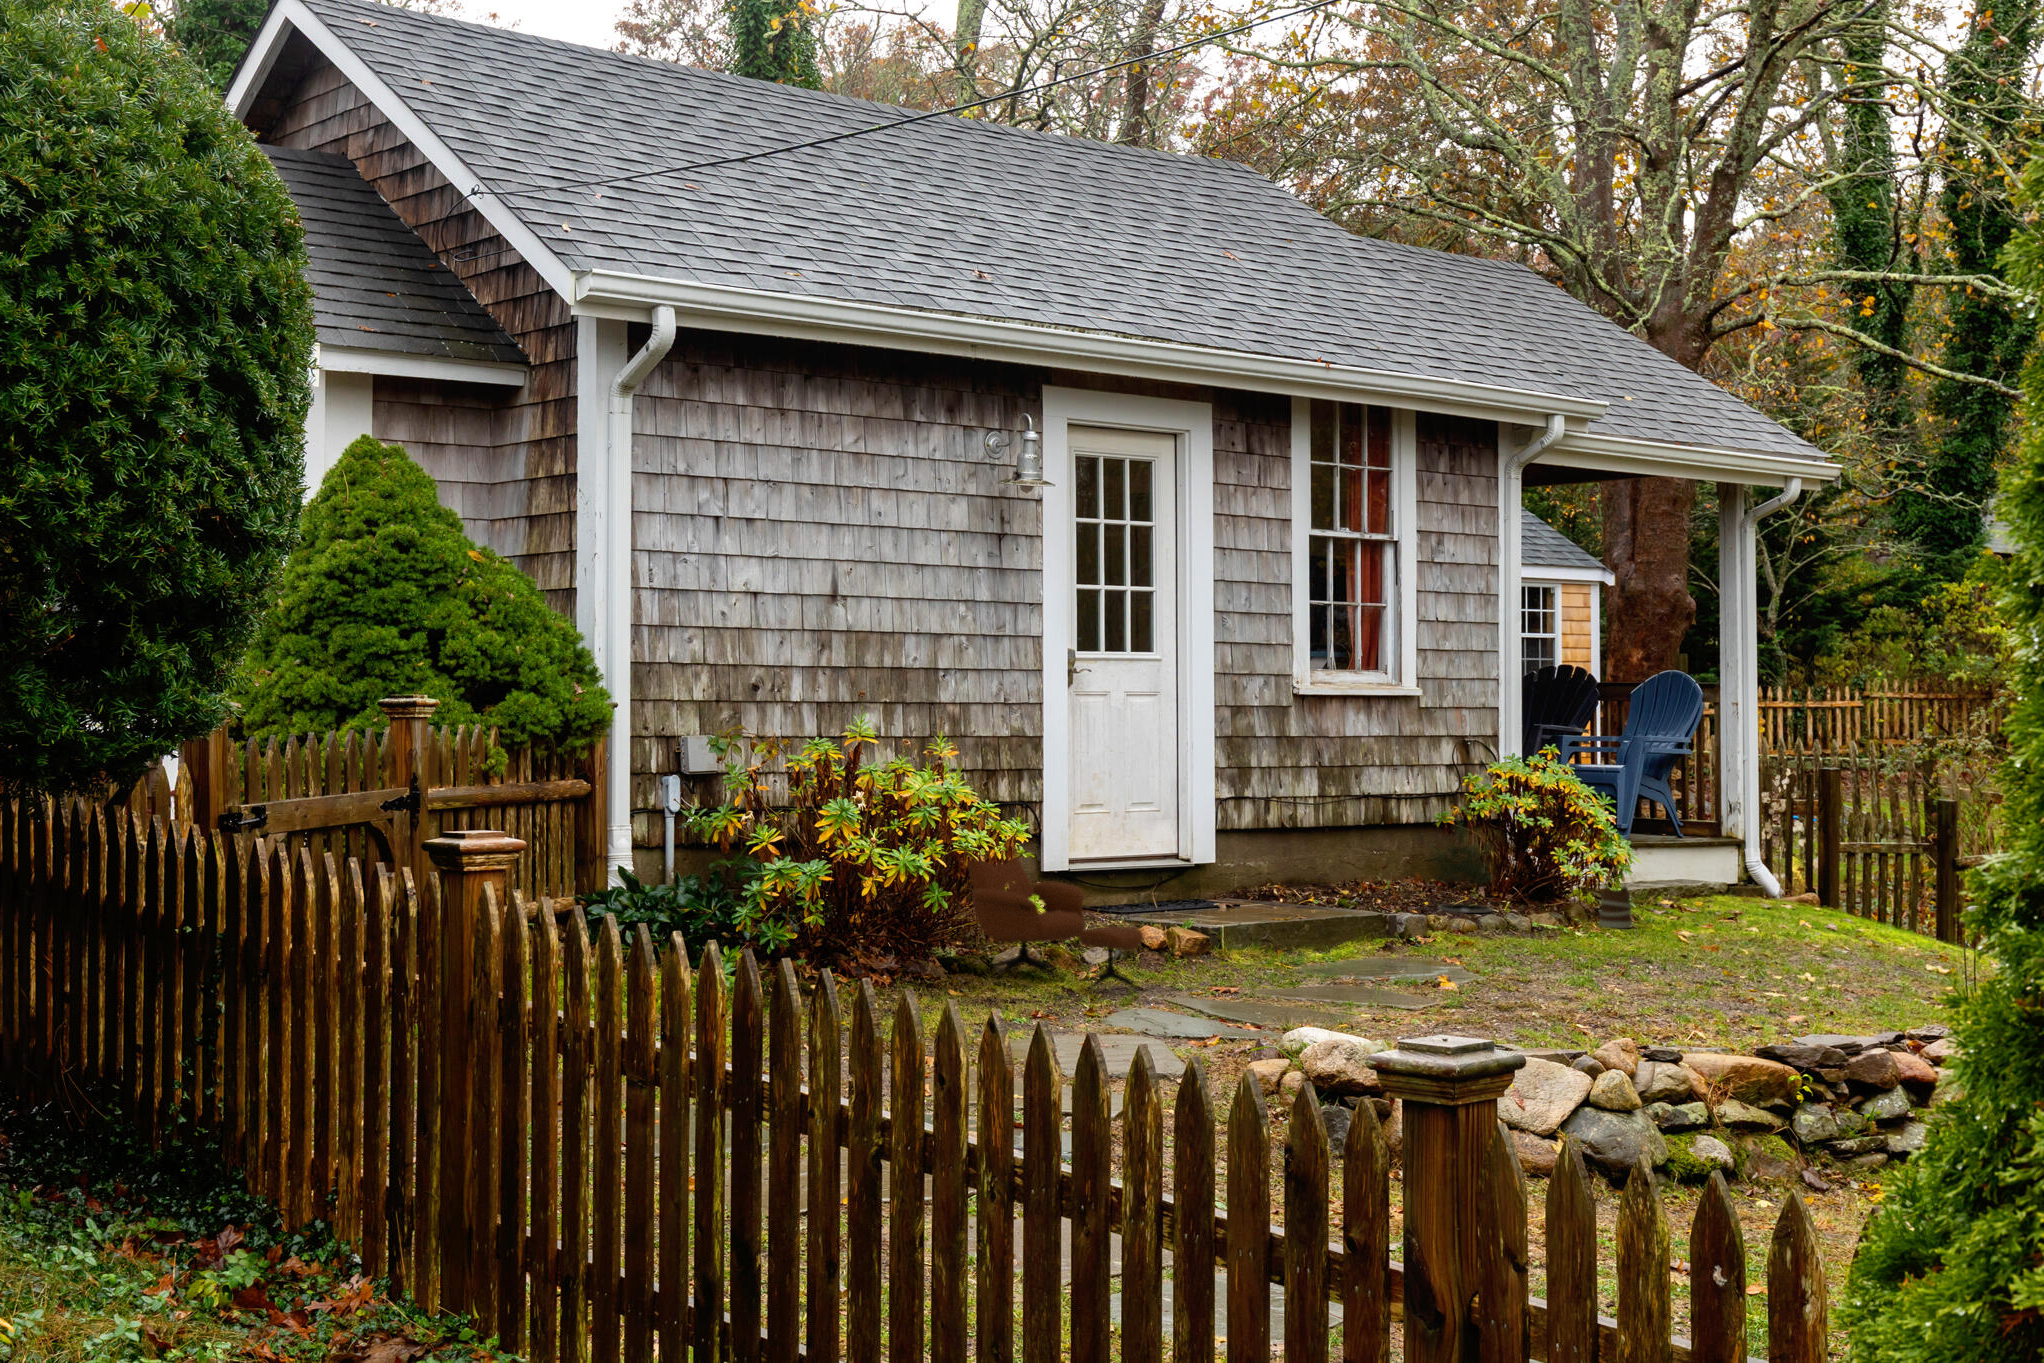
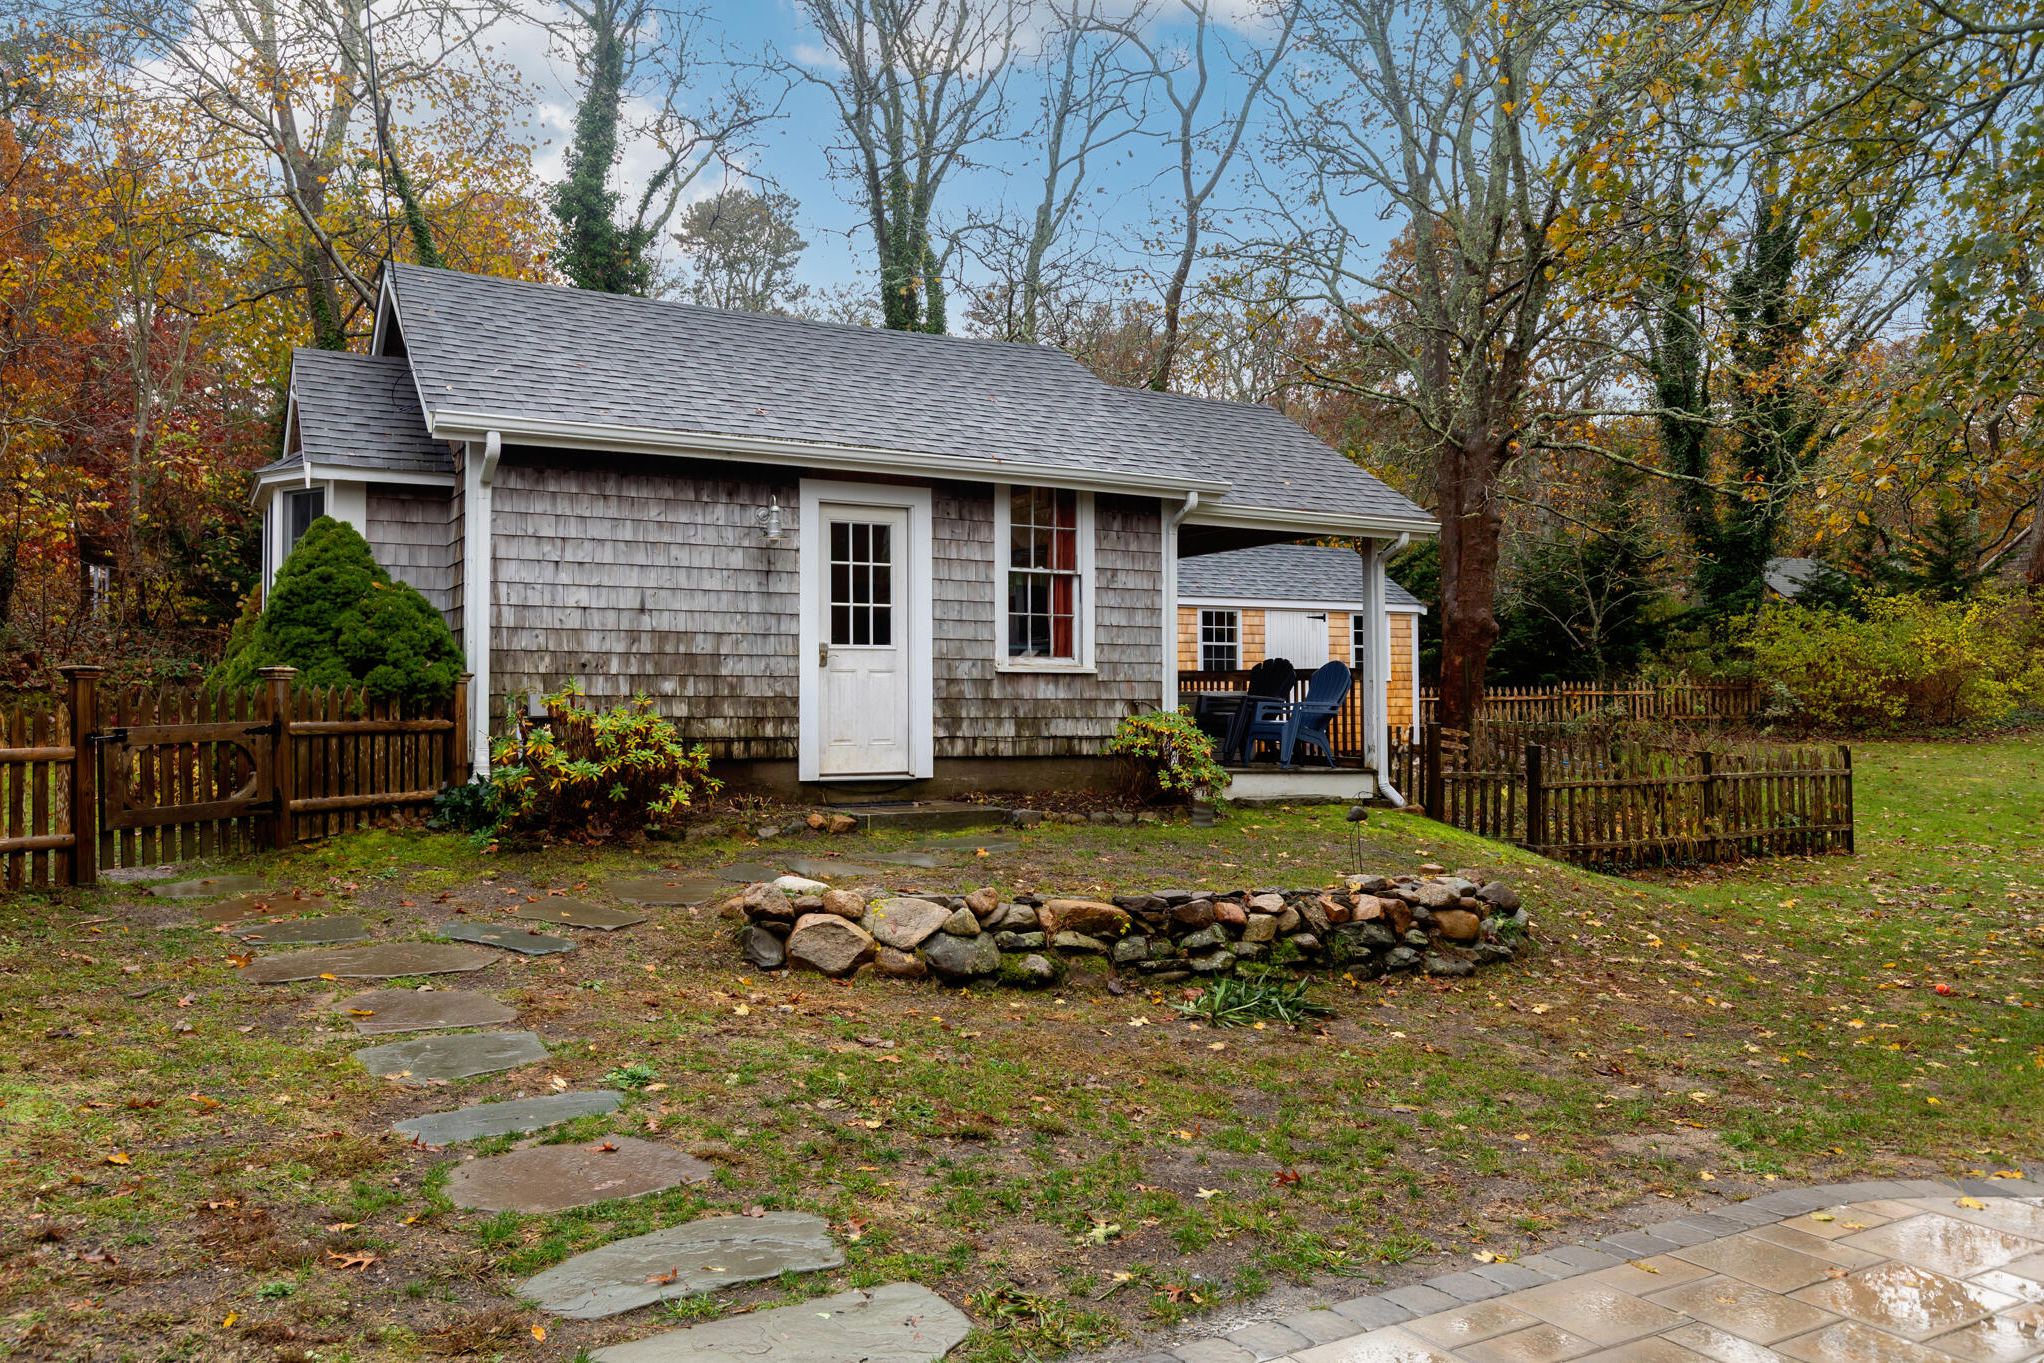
potted tree: present [1432,816,1493,913] -> none [1093,750,1135,814]
lounge chair: present [967,857,1143,990] -> none [651,749,743,856]

